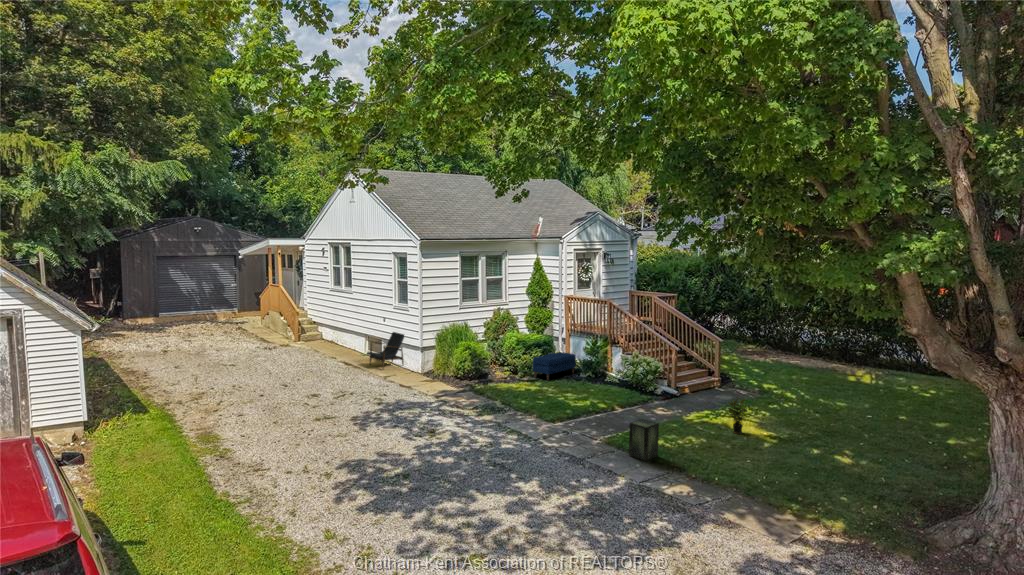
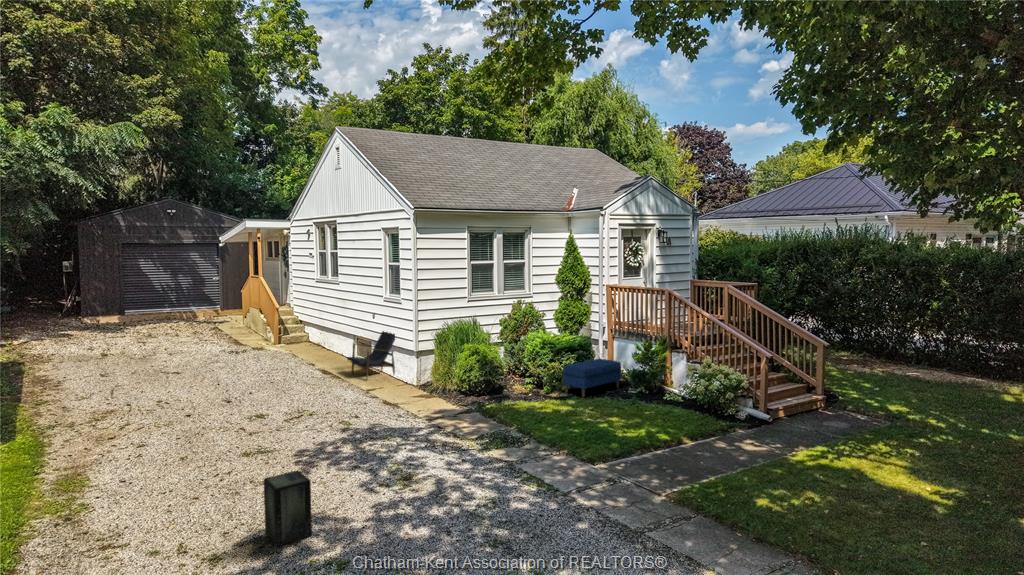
potted plant: present [729,399,748,434] -> none [872,430,907,491]
storage box: present [629,419,659,461] -> present [264,470,312,547]

